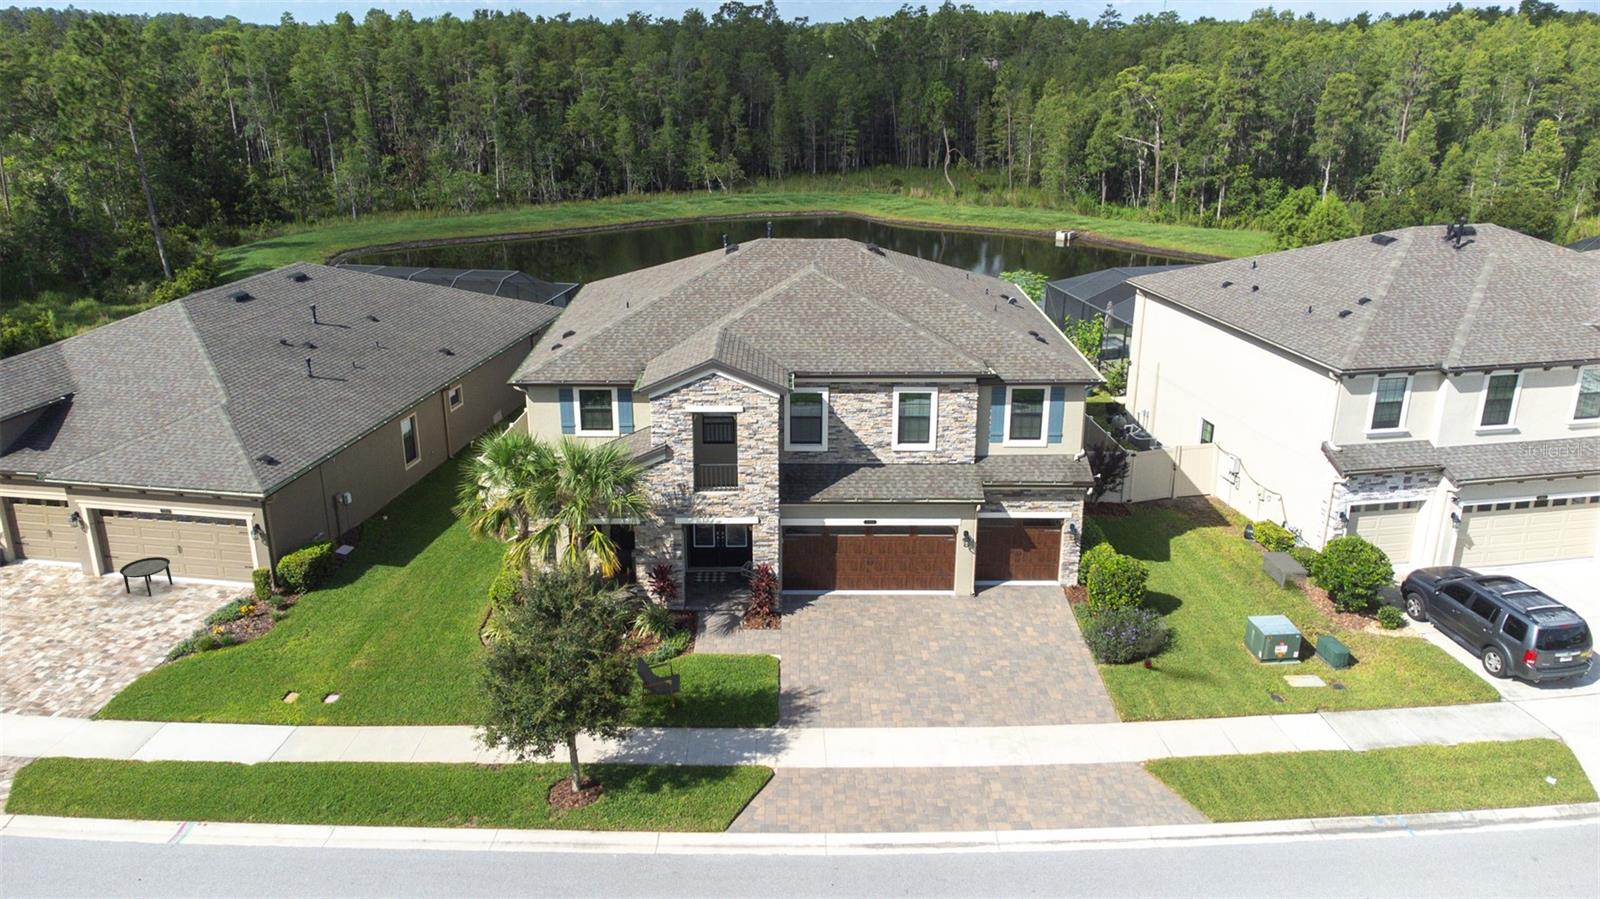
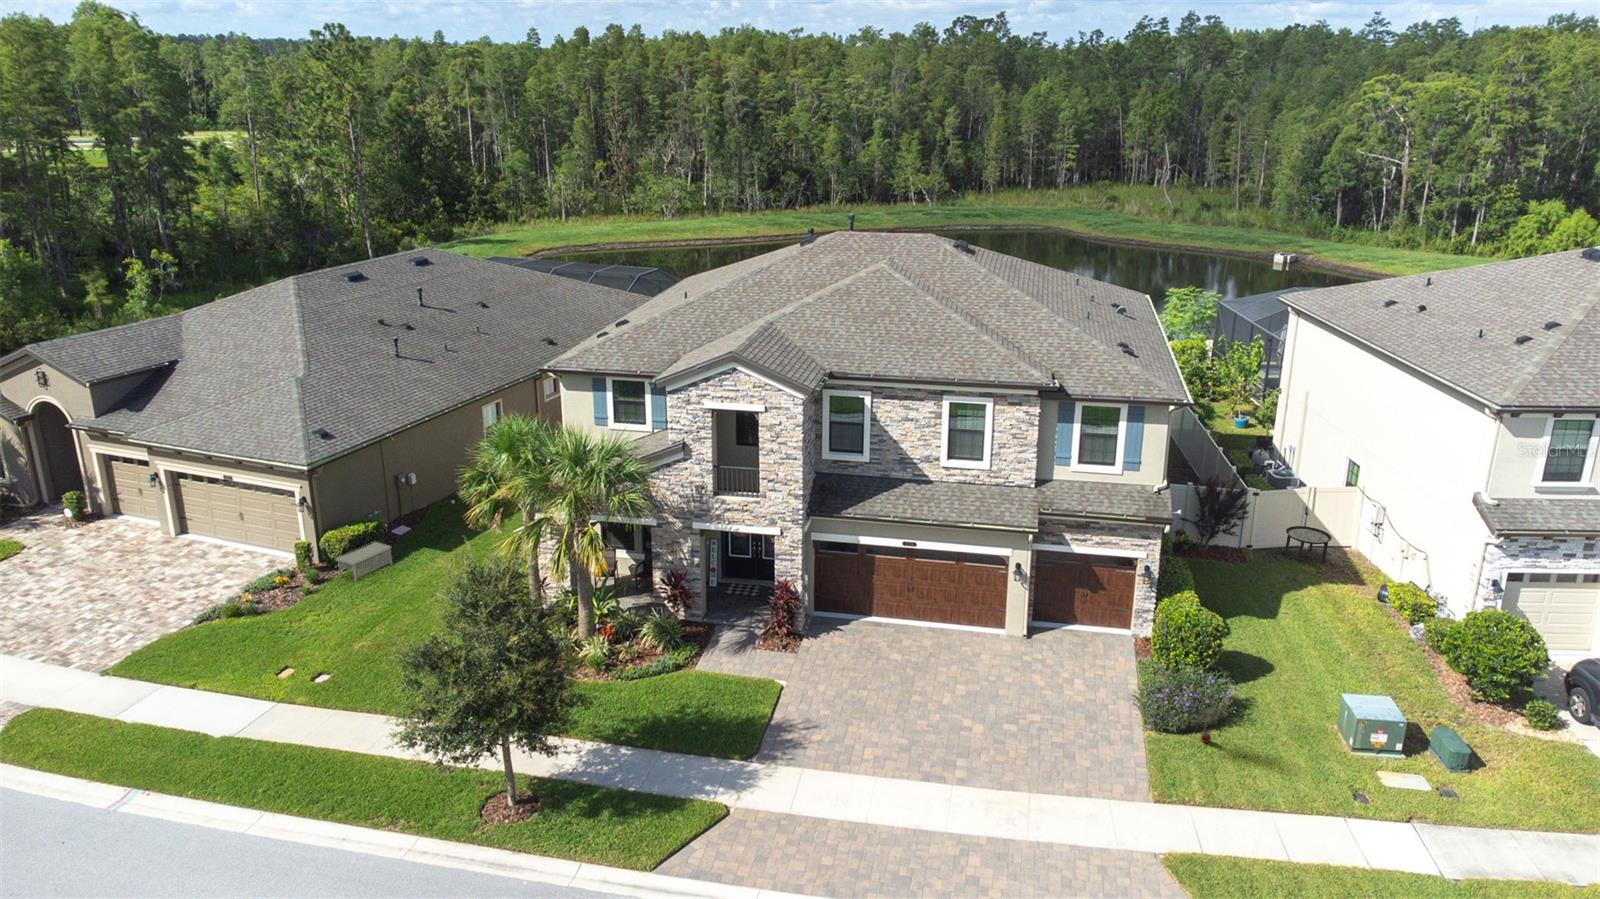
storage bench: present [1262,551,1308,589] -> present [336,542,392,581]
round table: present [120,557,173,597] -> present [1285,526,1332,562]
lounge chair: present [637,657,680,708] -> none [611,667,663,726]

